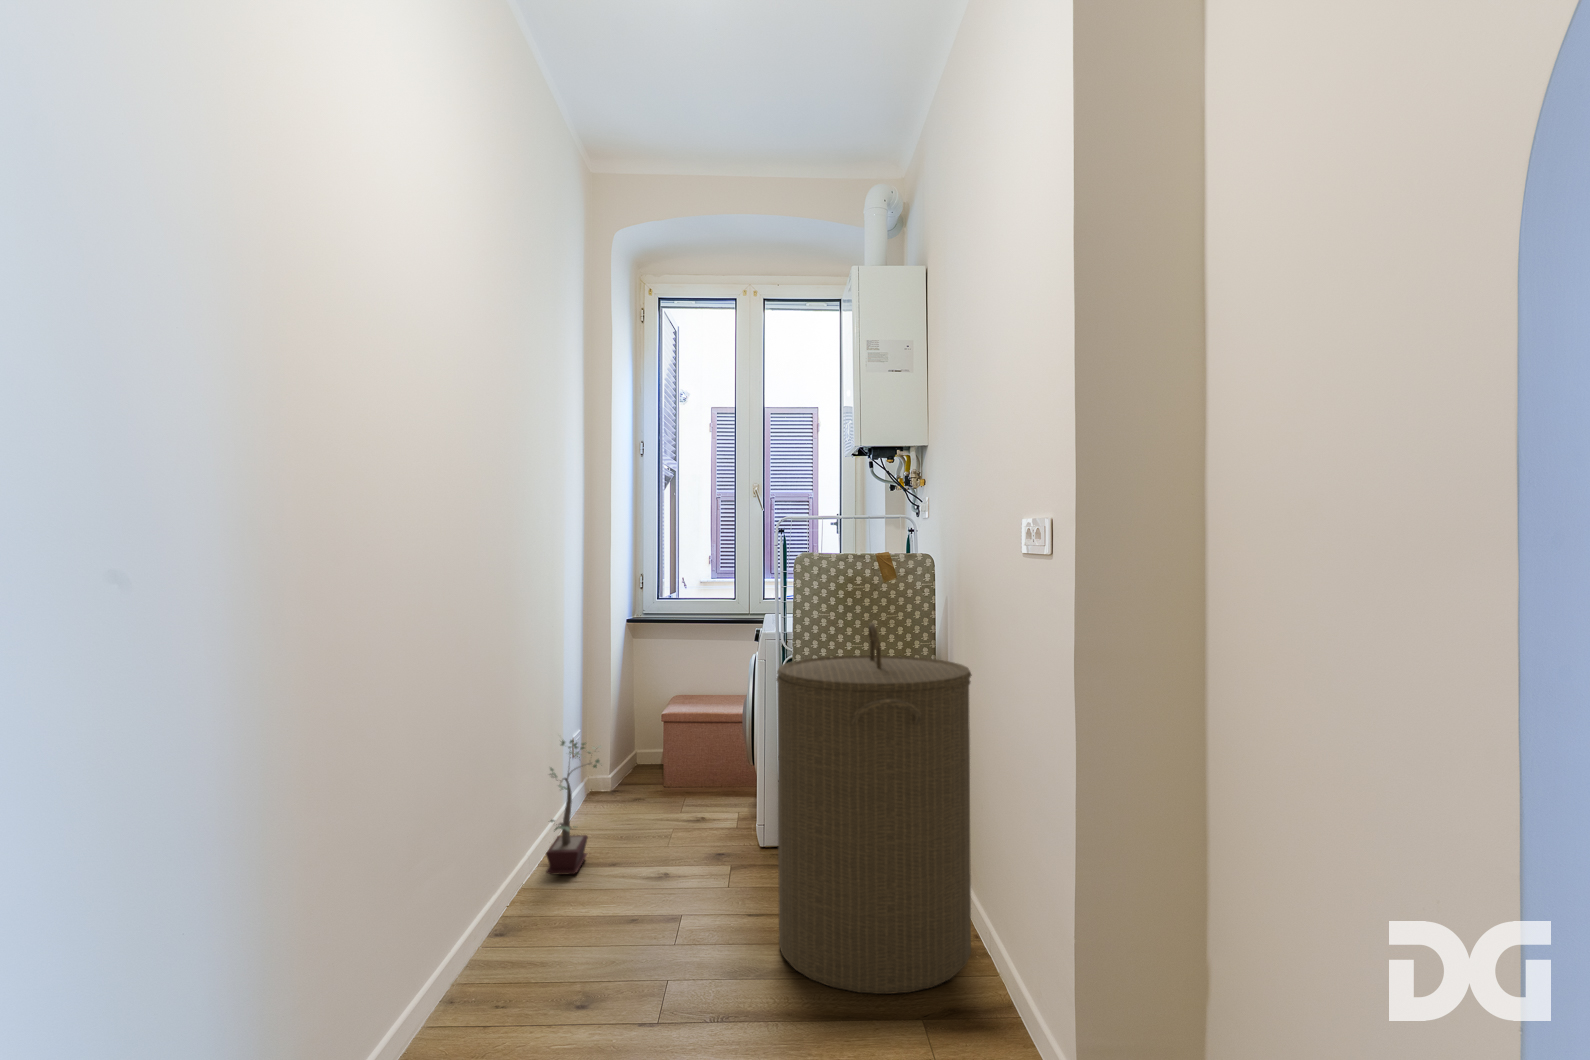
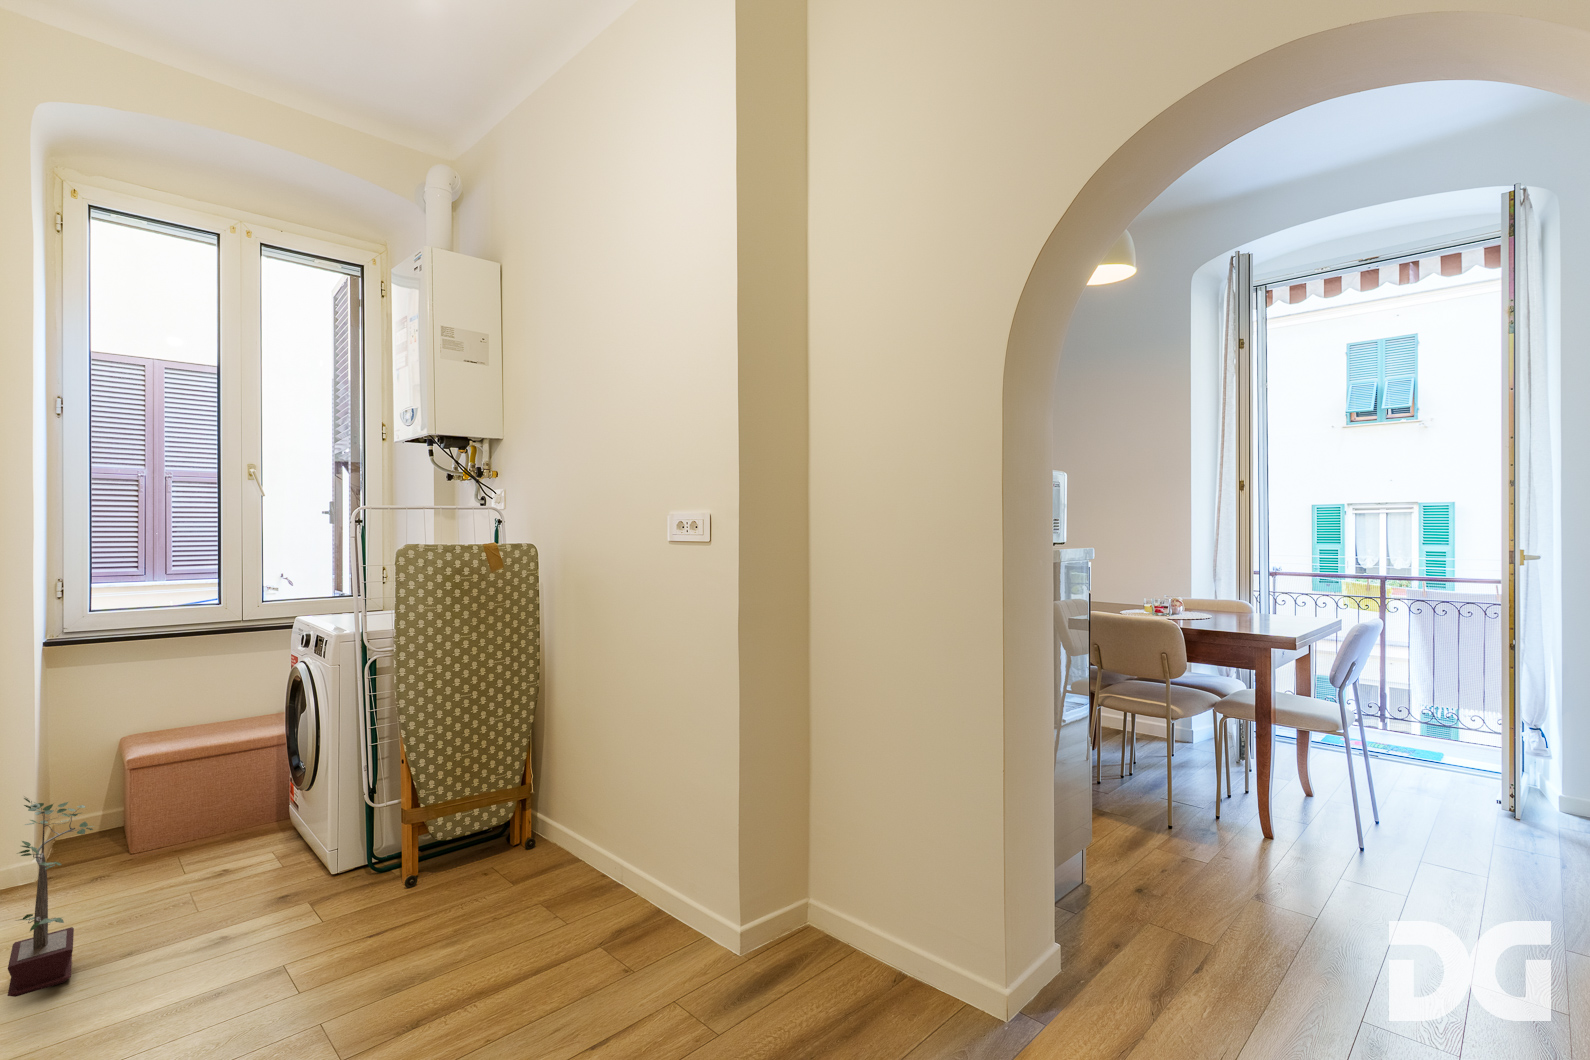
laundry hamper: present [776,623,972,994] -> none [428,599,631,966]

